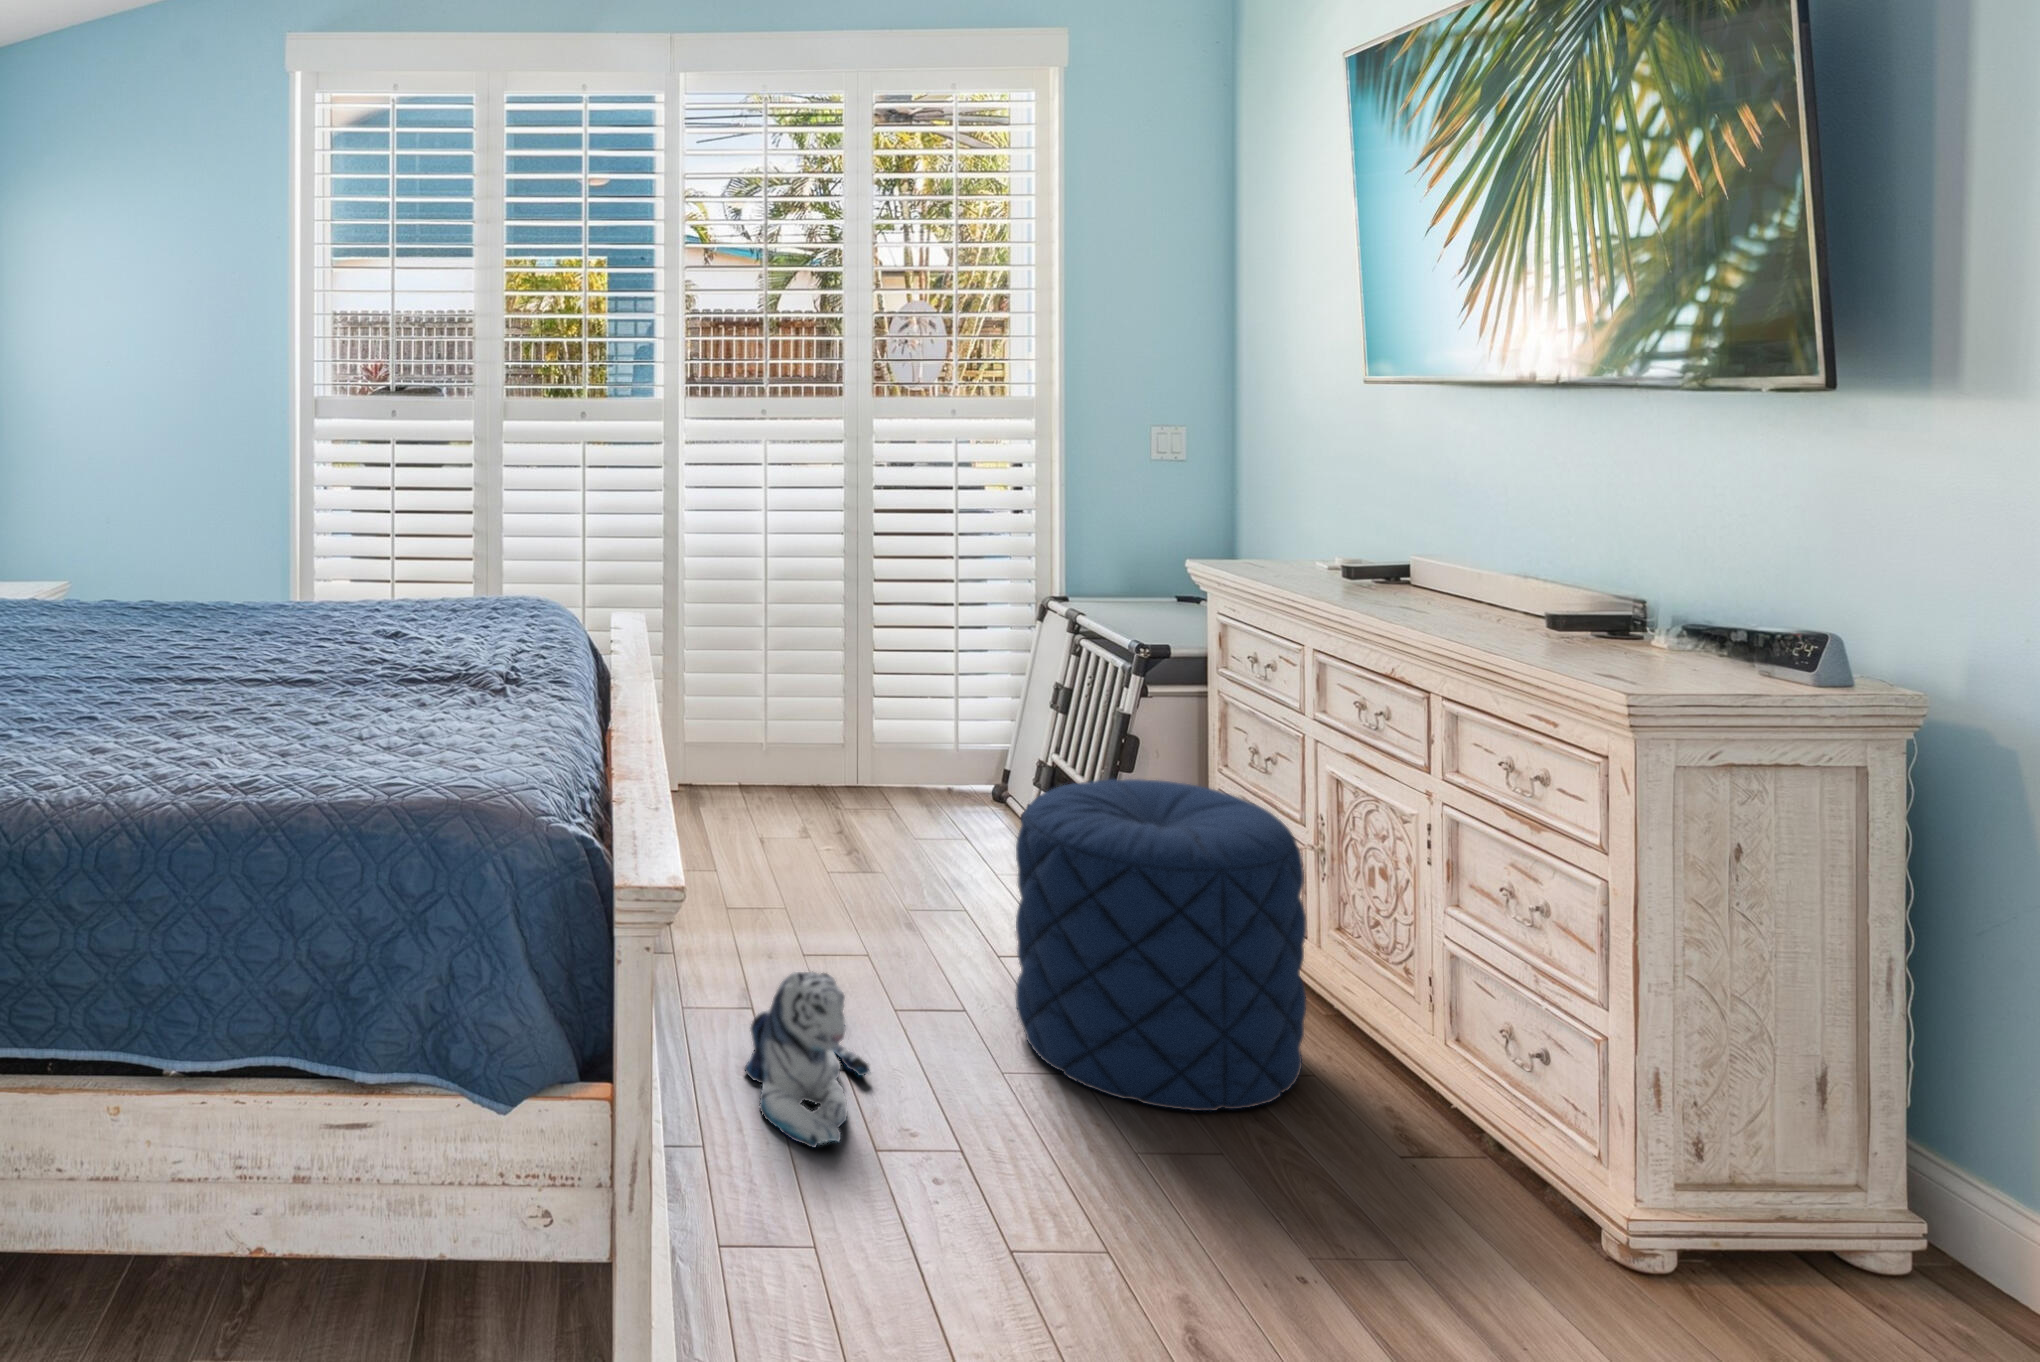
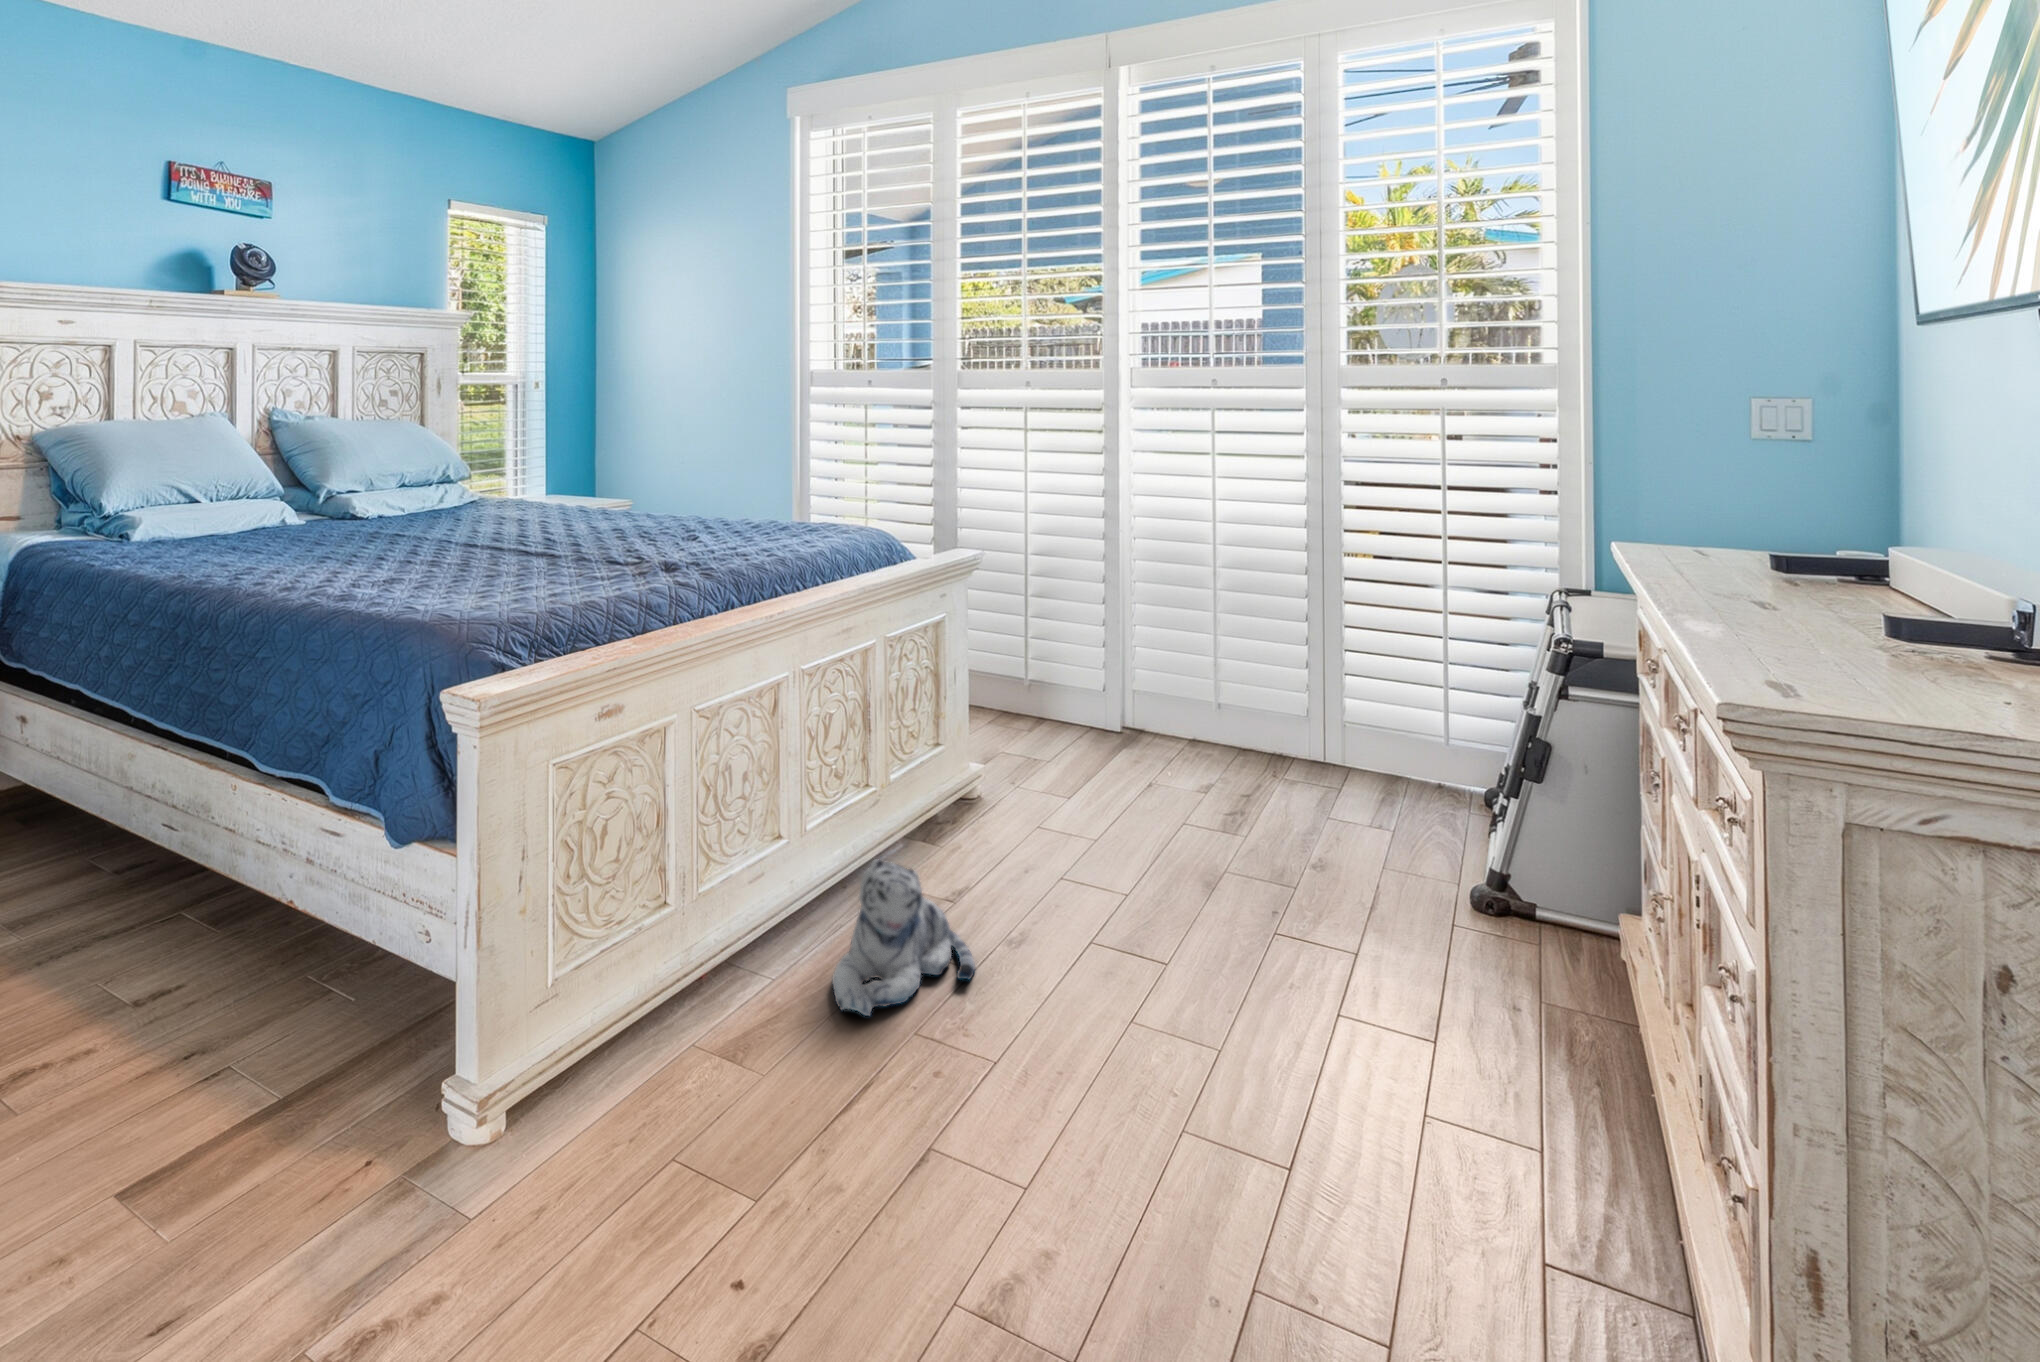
pouf: present [1015,779,1306,1111] -> none [1166,755,1532,1154]

